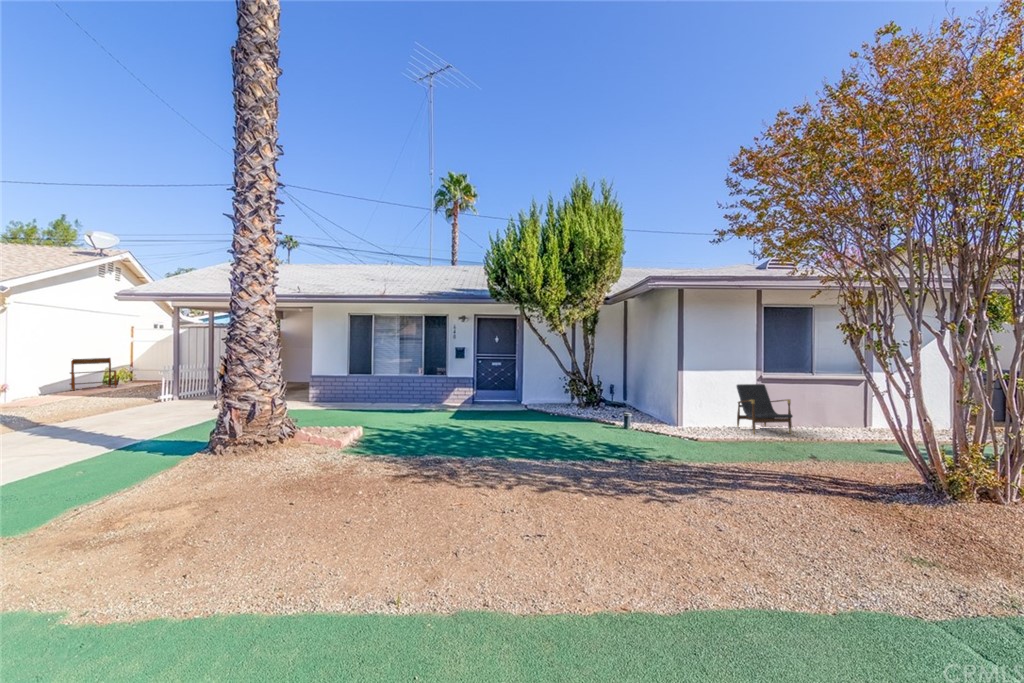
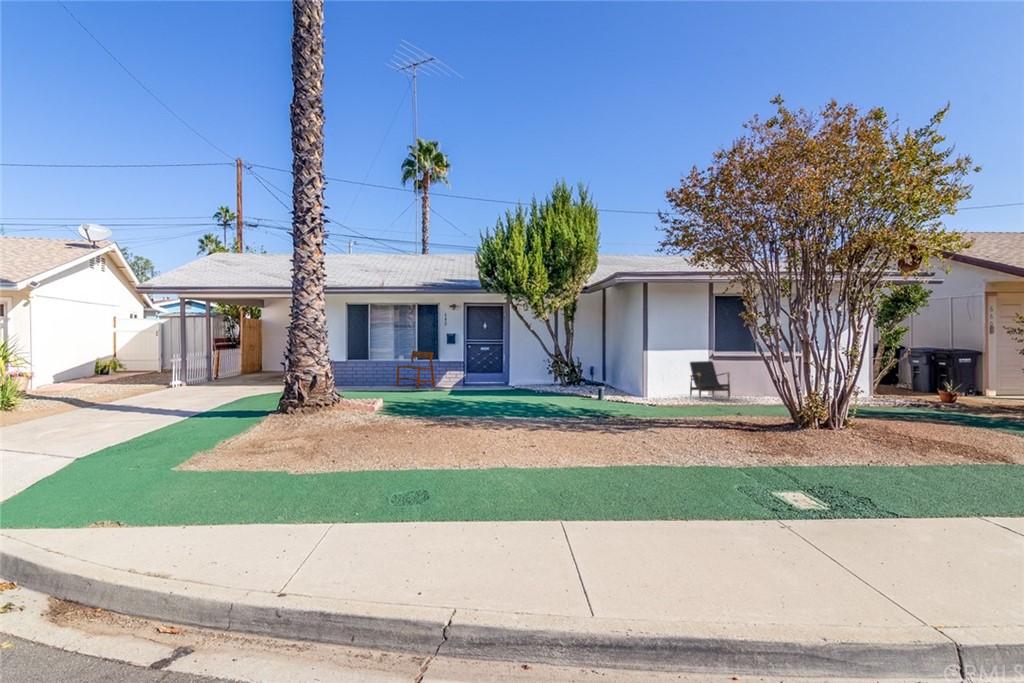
bench: present [70,358,117,390] -> present [396,351,435,389]

